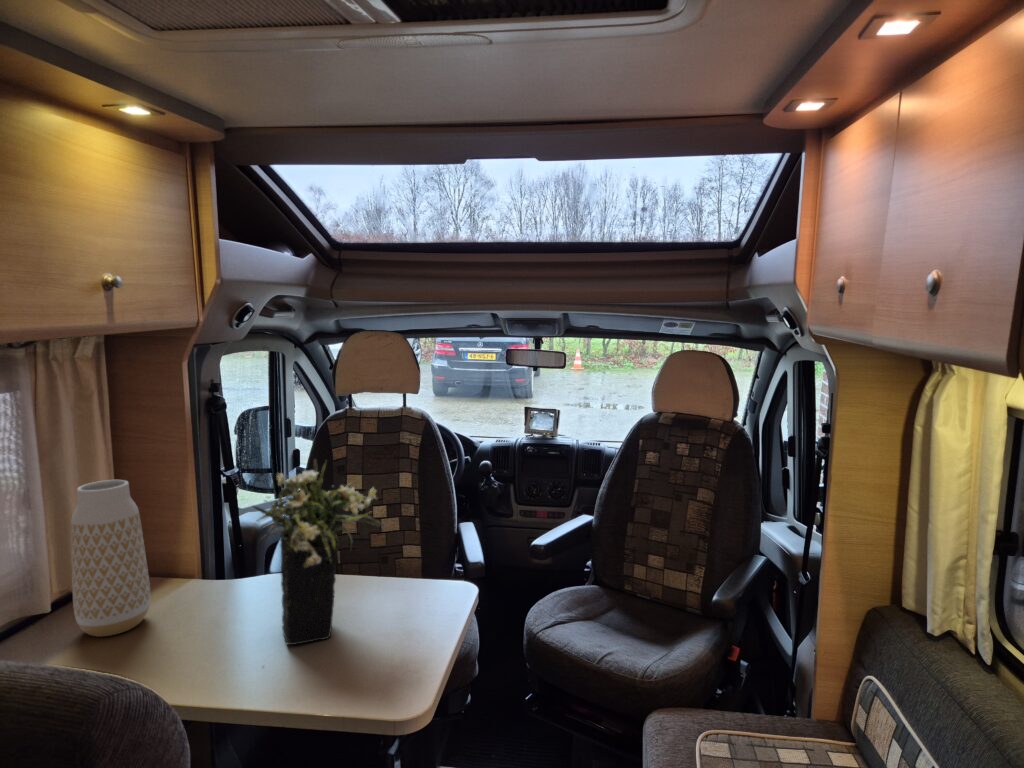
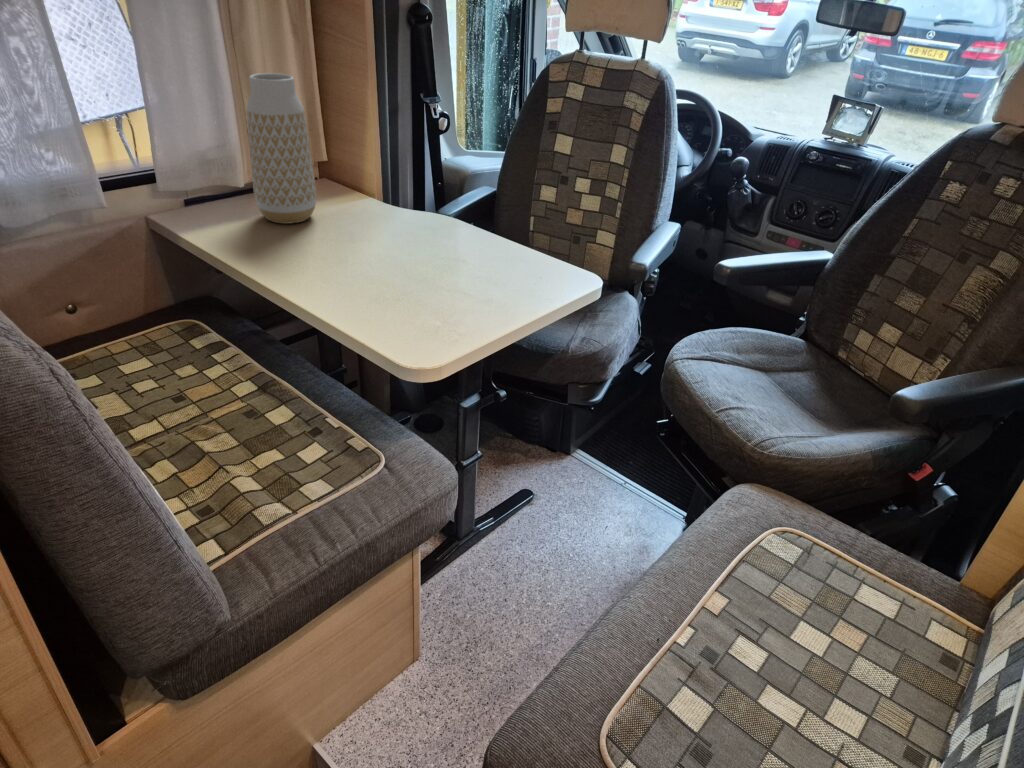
flower arrangement: present [253,460,384,645] -> none [353,84,505,281]

